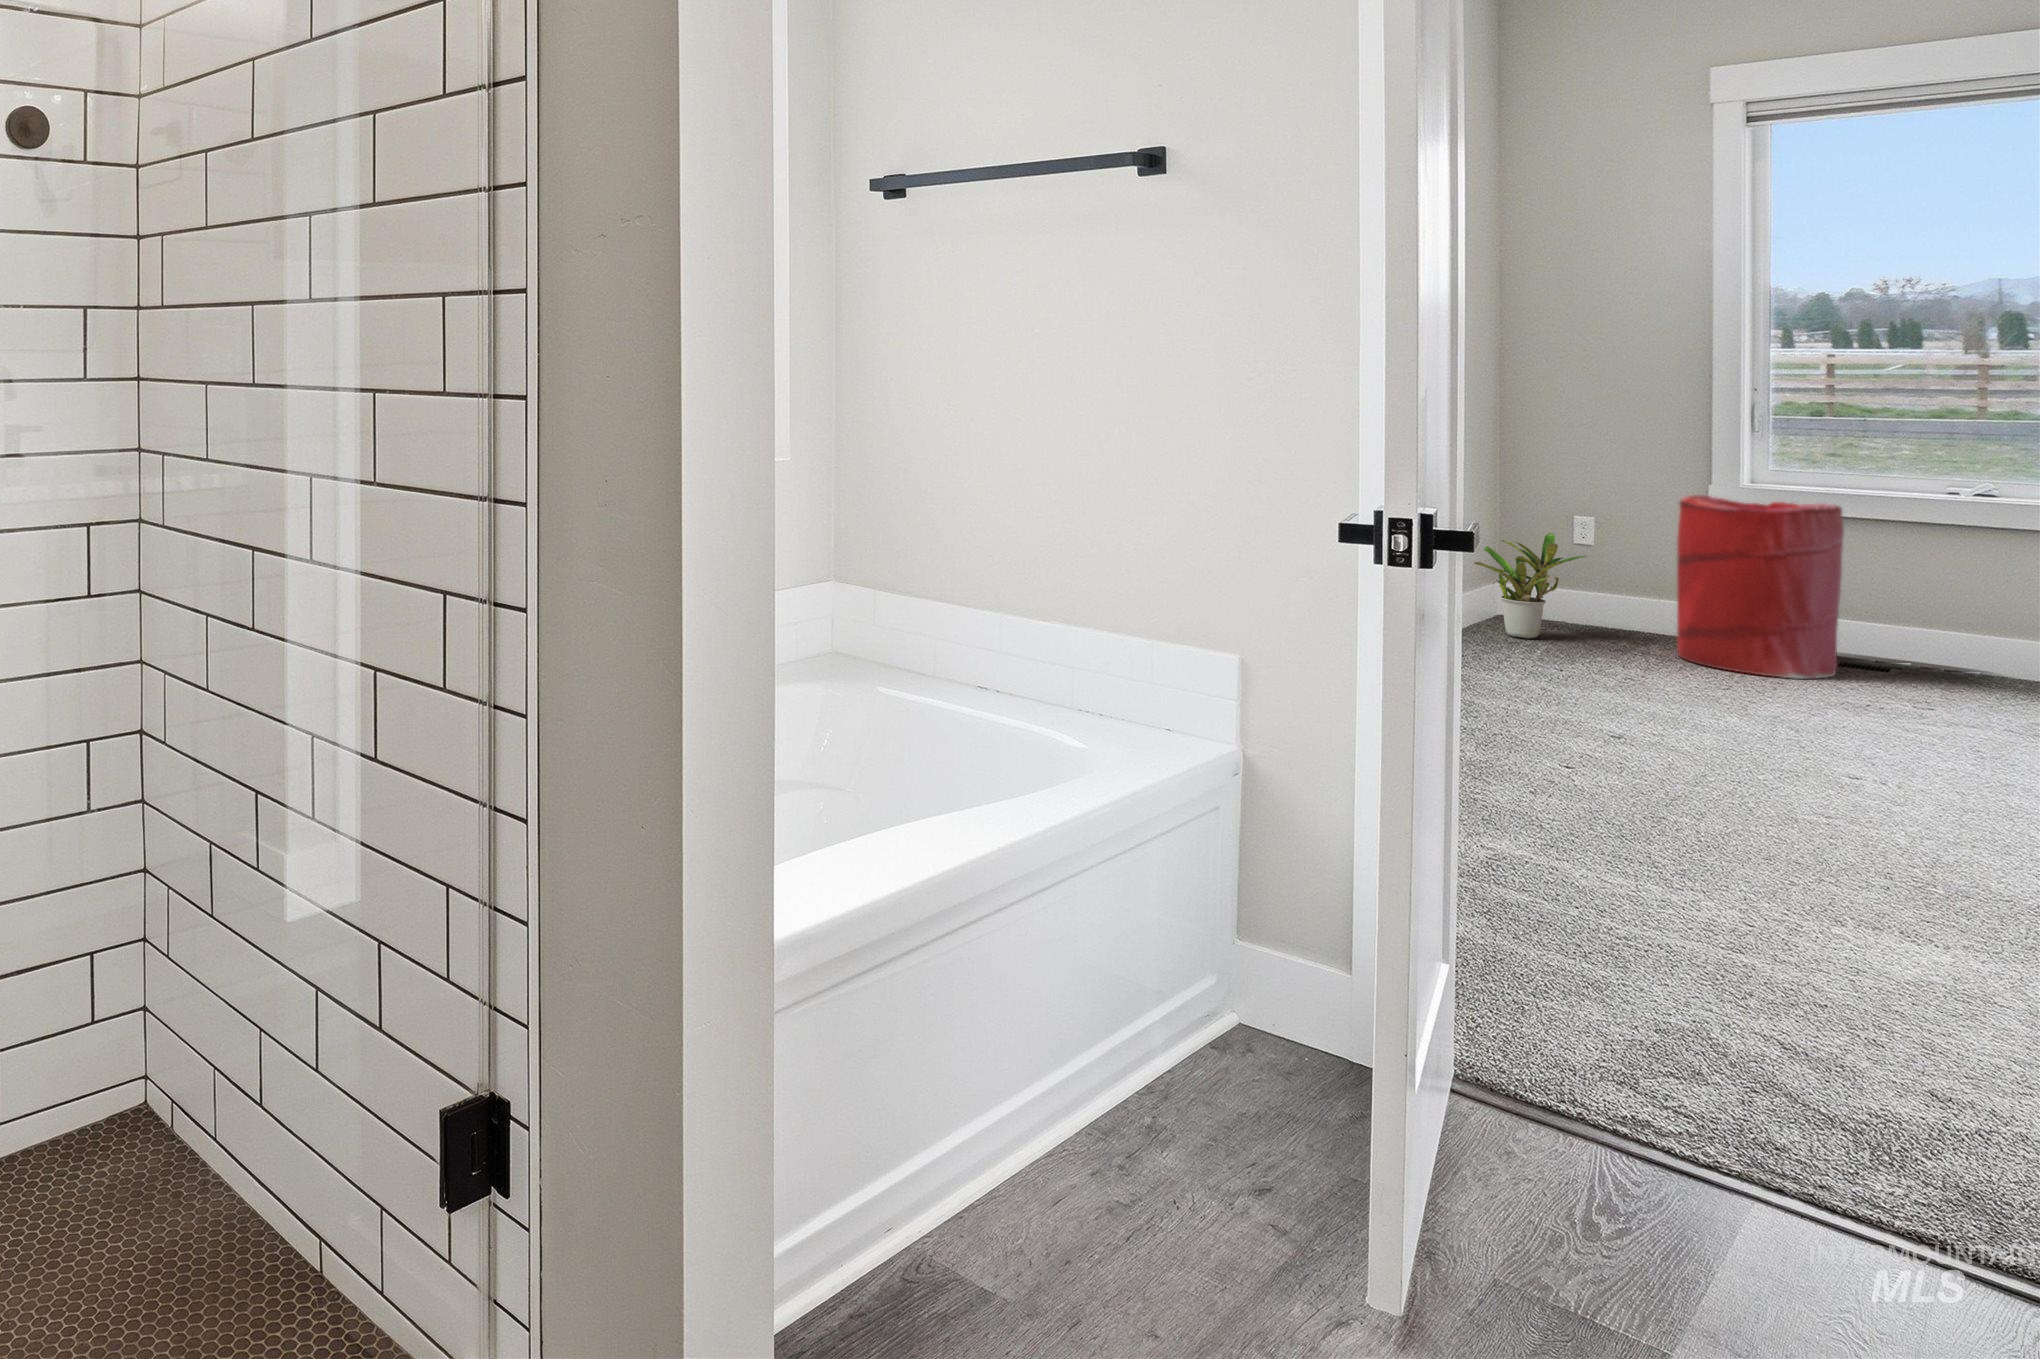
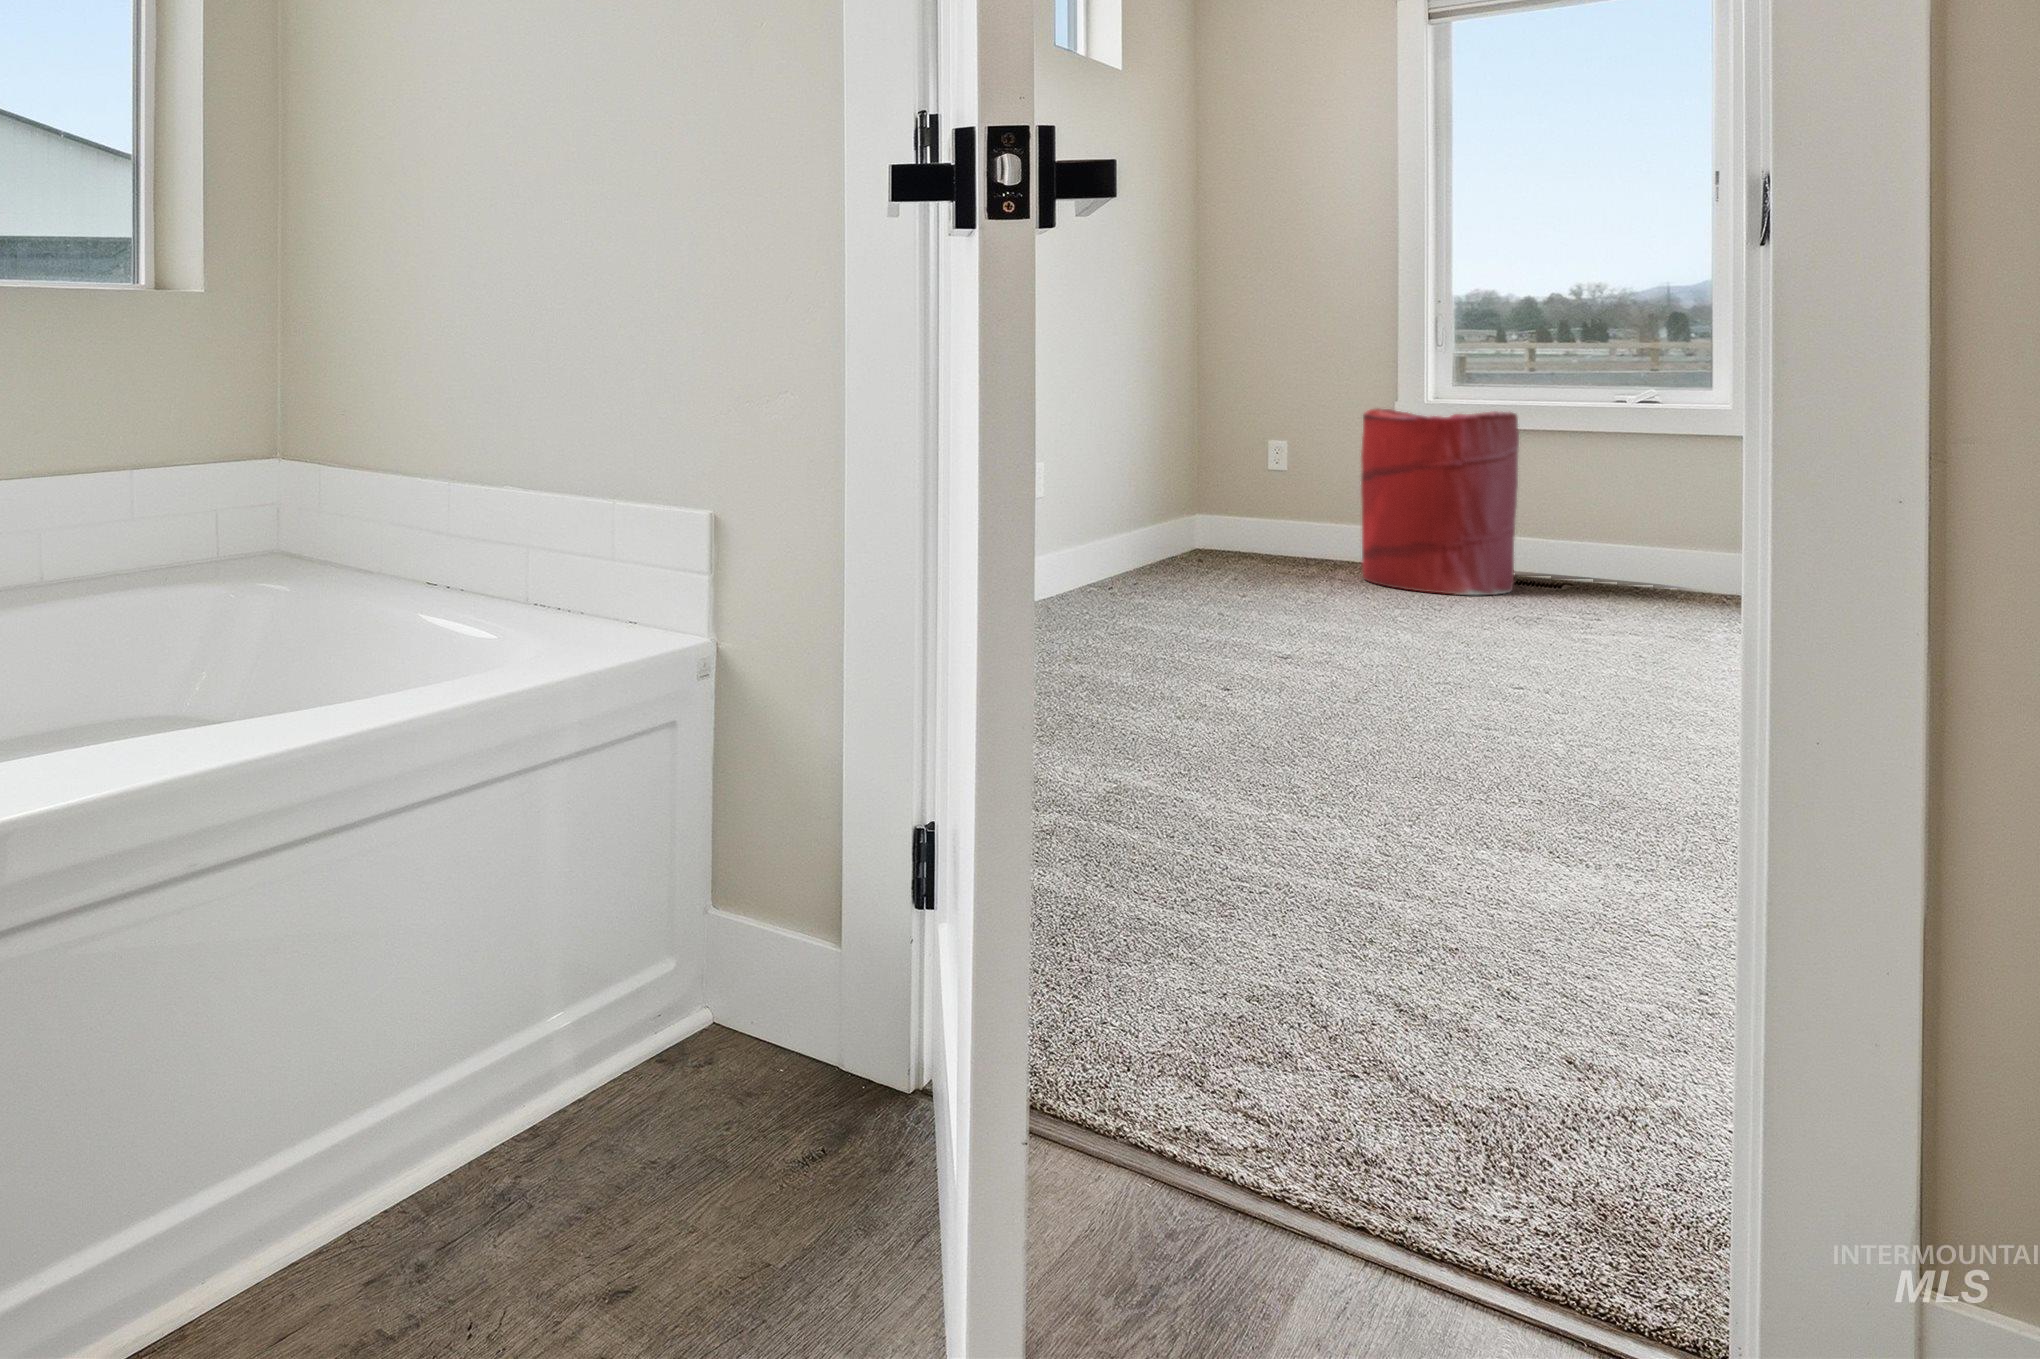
potted plant: present [1474,533,1587,639] -> none [1161,455,1276,567]

